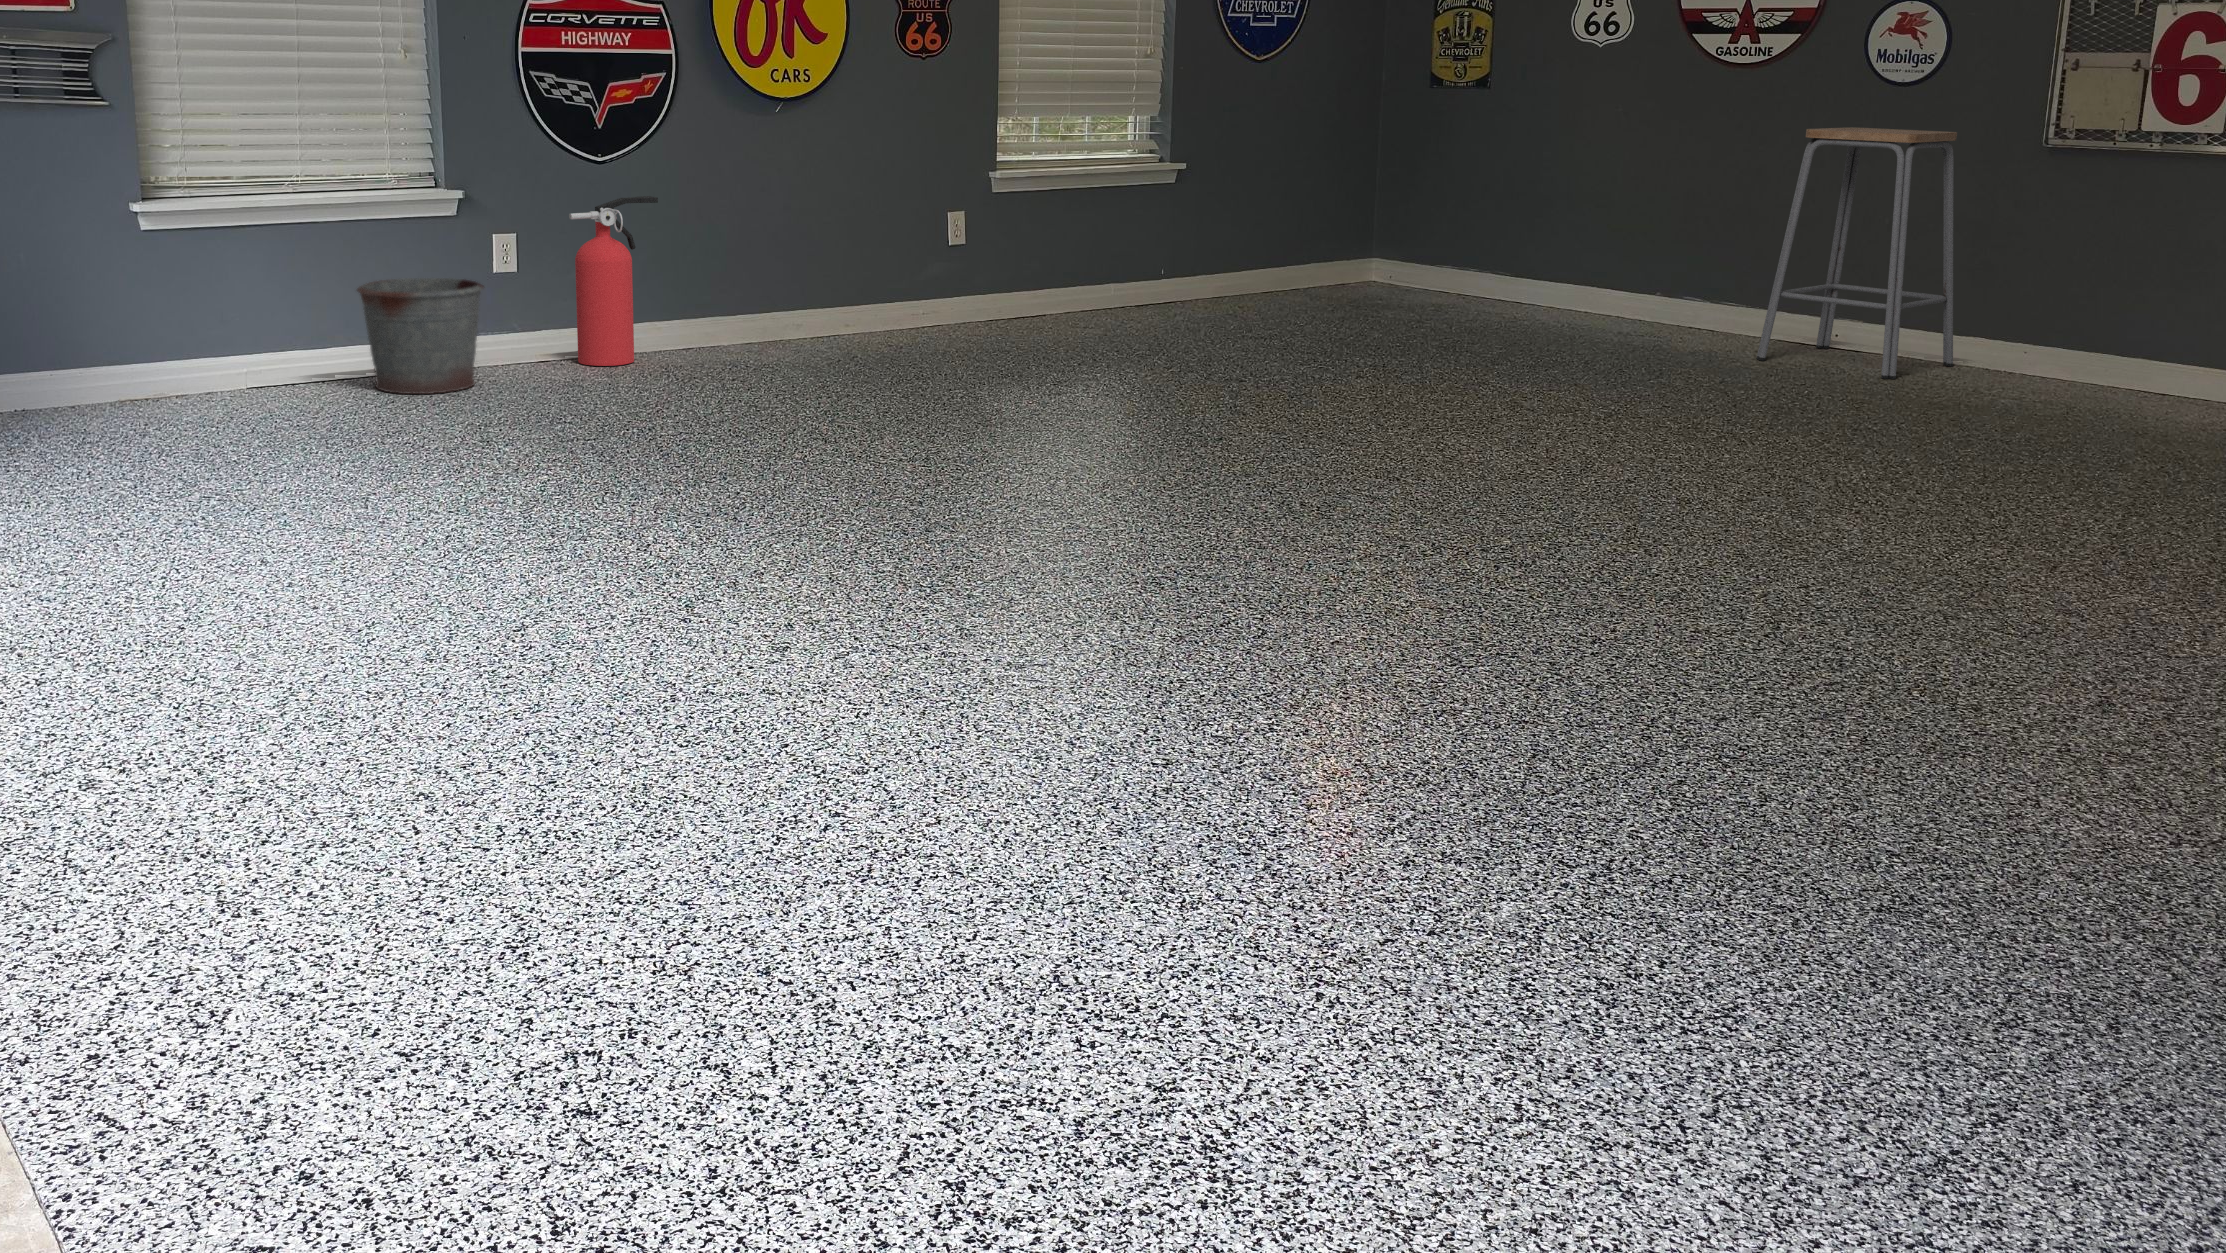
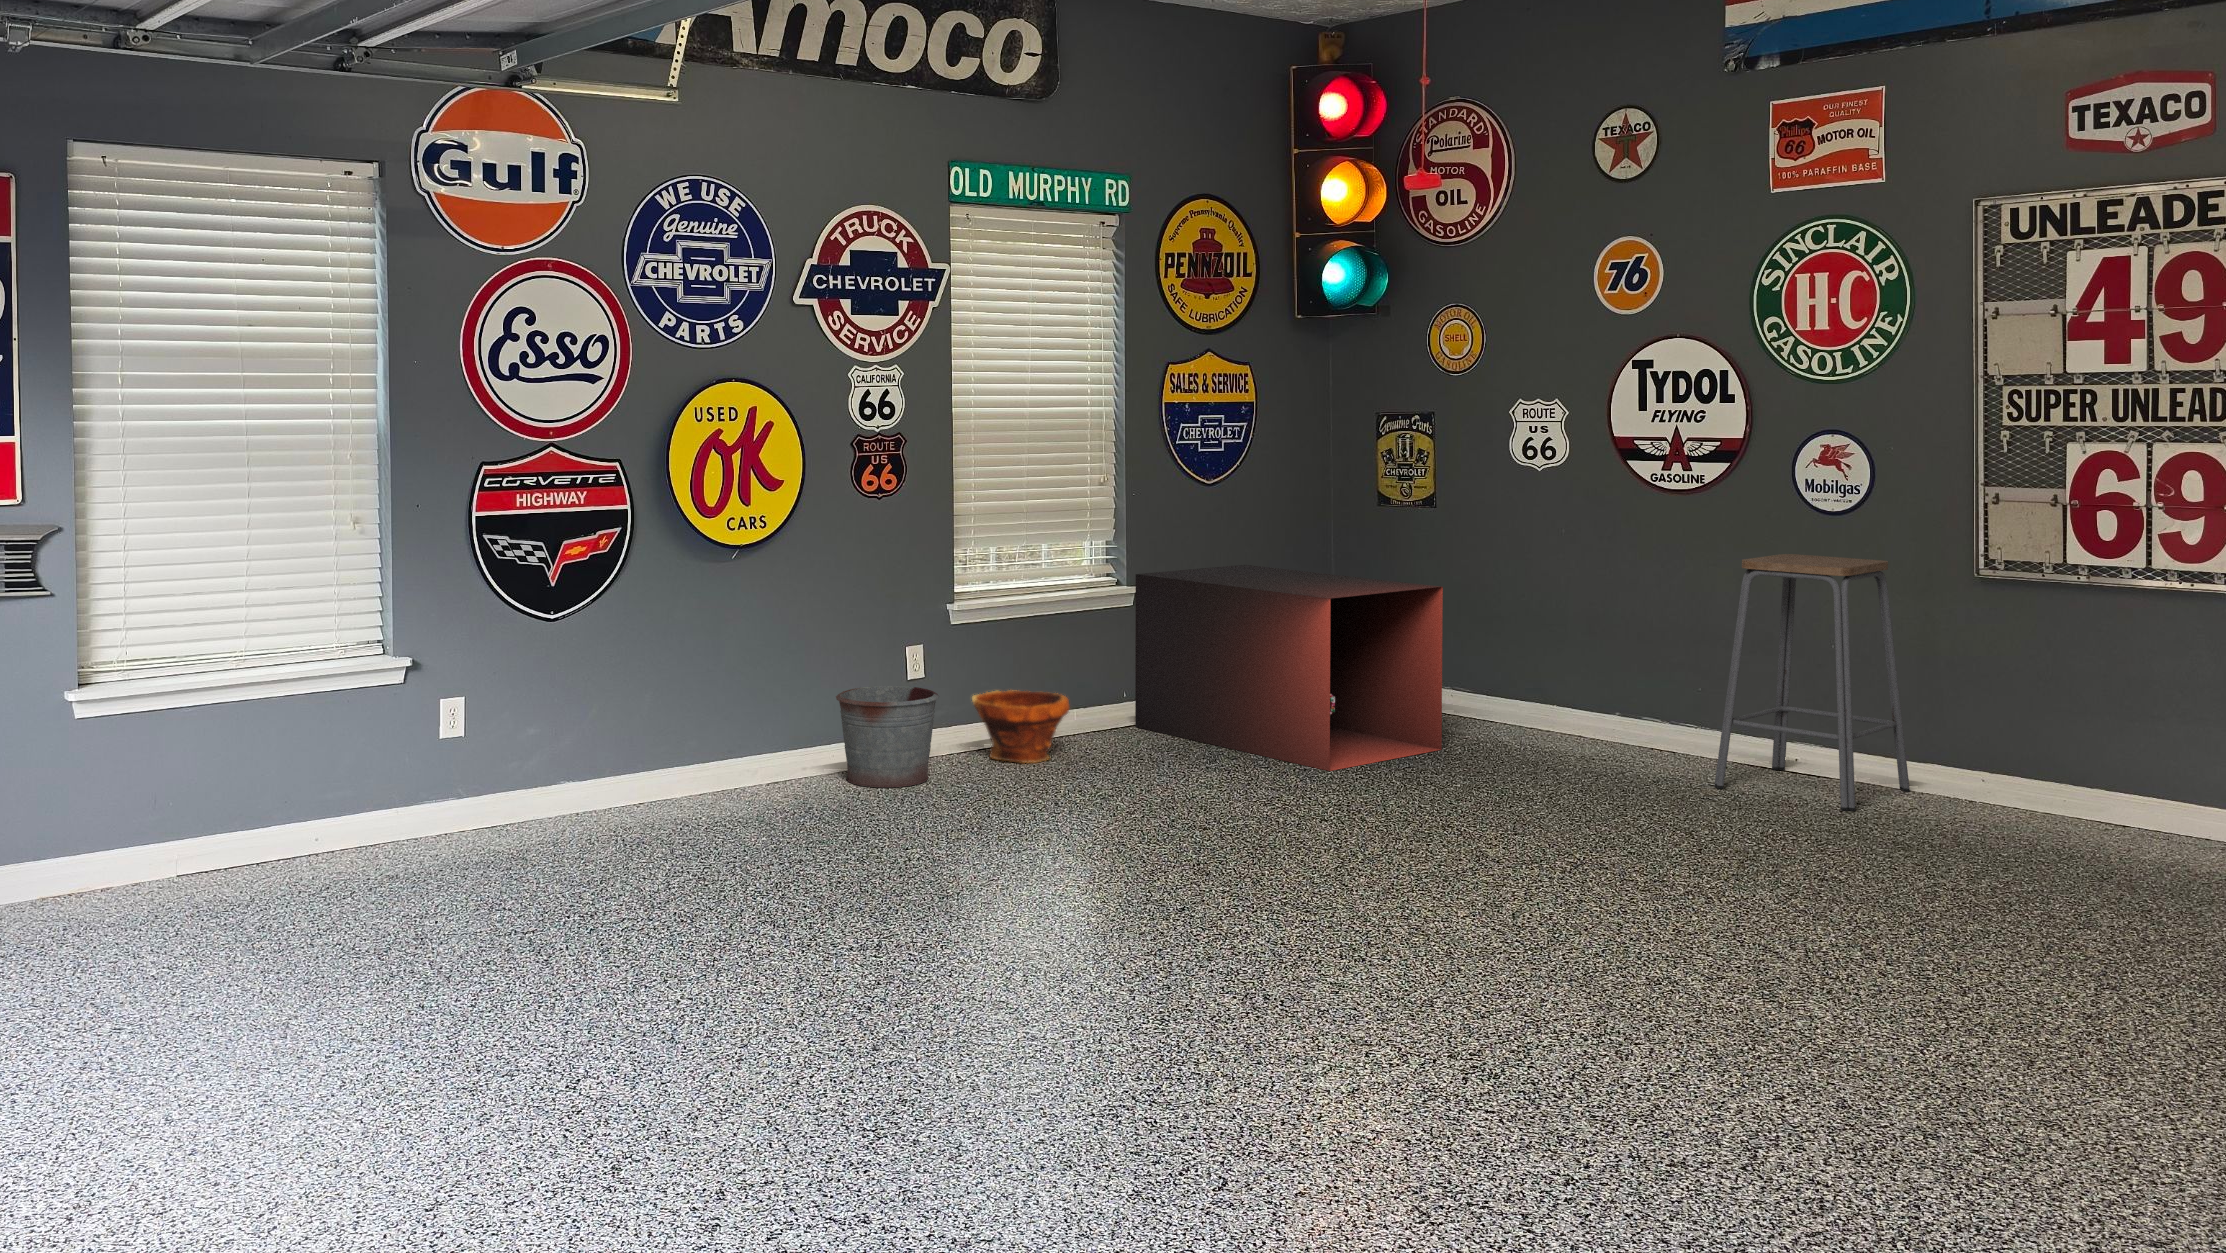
storage cabinet: none [1176,146,1496,340] -> present [1135,565,1443,771]
fire extinguisher: present [569,196,658,366] -> none [520,653,611,830]
planter: none [1014,259,1112,328] -> present [972,691,1070,763]
bucket: present [357,278,484,394] -> present [836,686,939,788]

